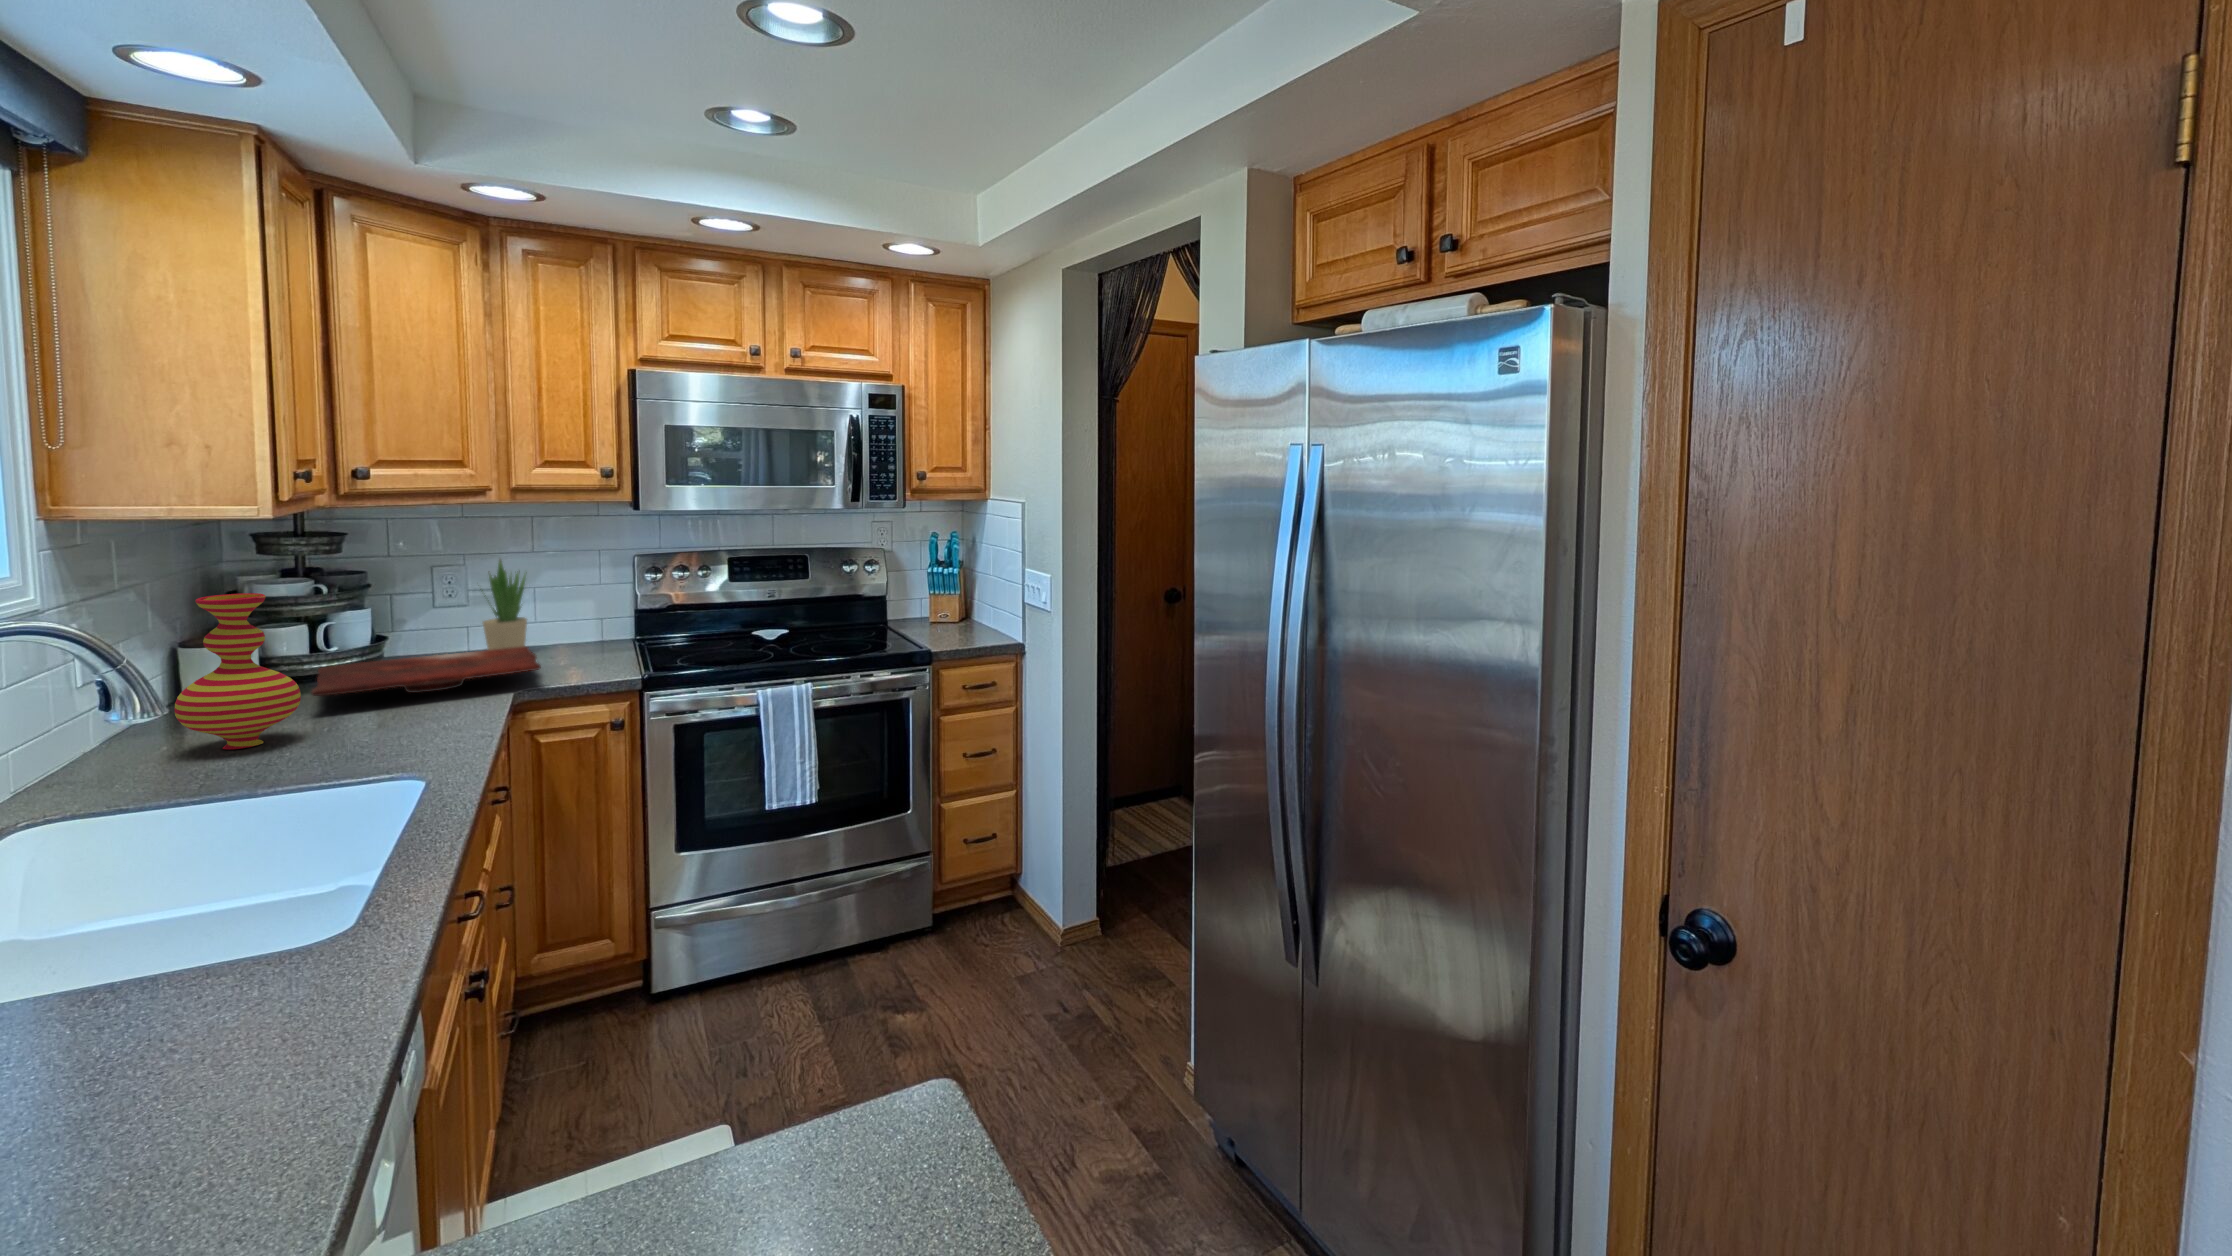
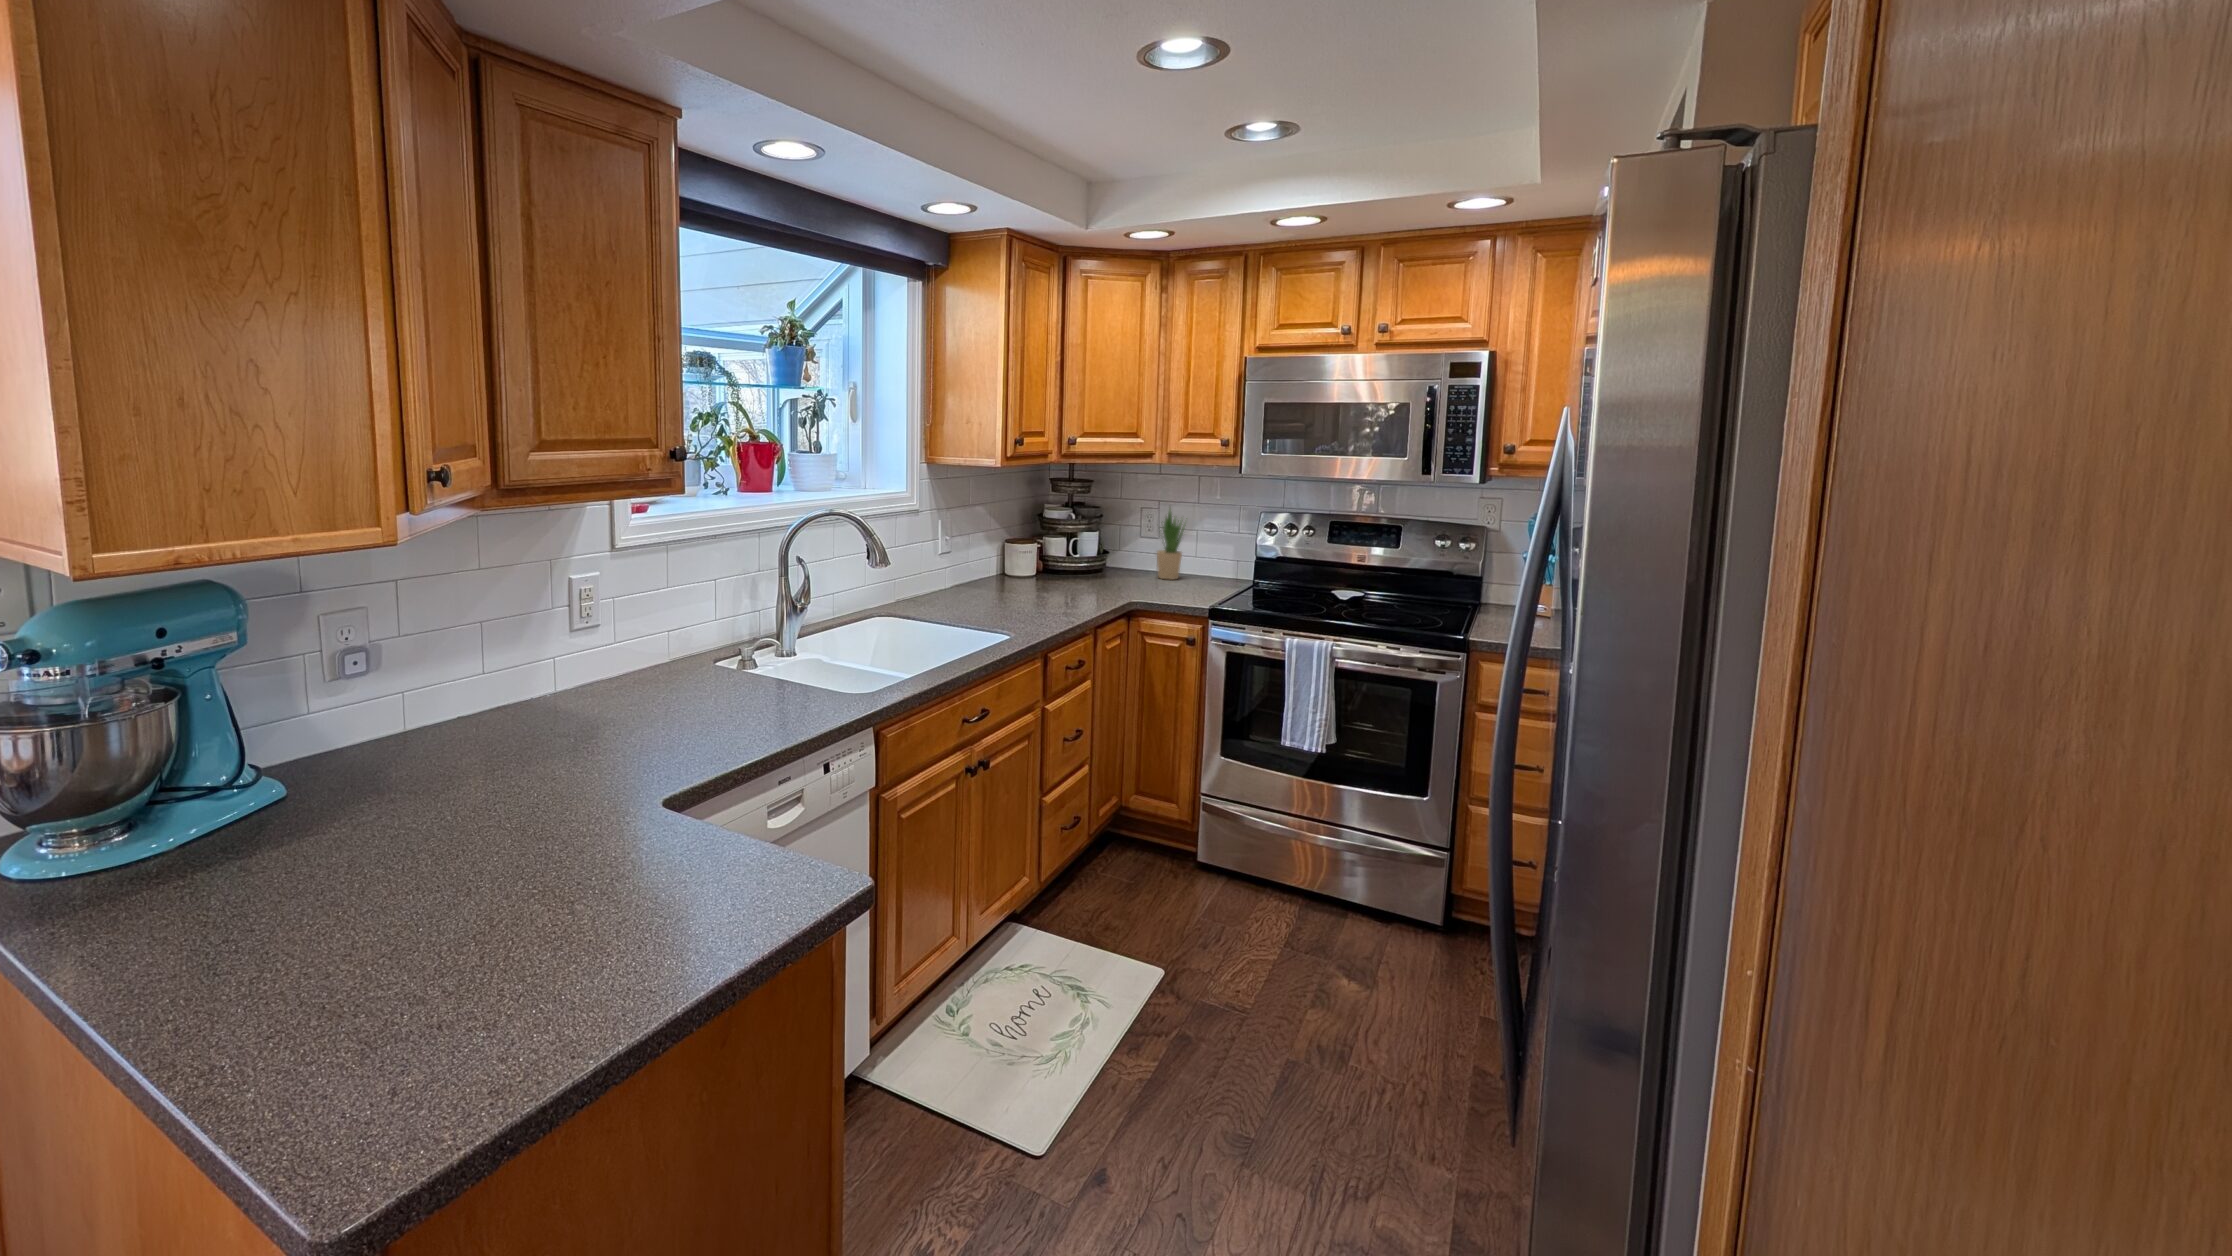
vase: present [174,593,301,749] -> none [977,508,1026,599]
cutting board: present [312,646,541,696] -> none [1041,564,1169,591]

